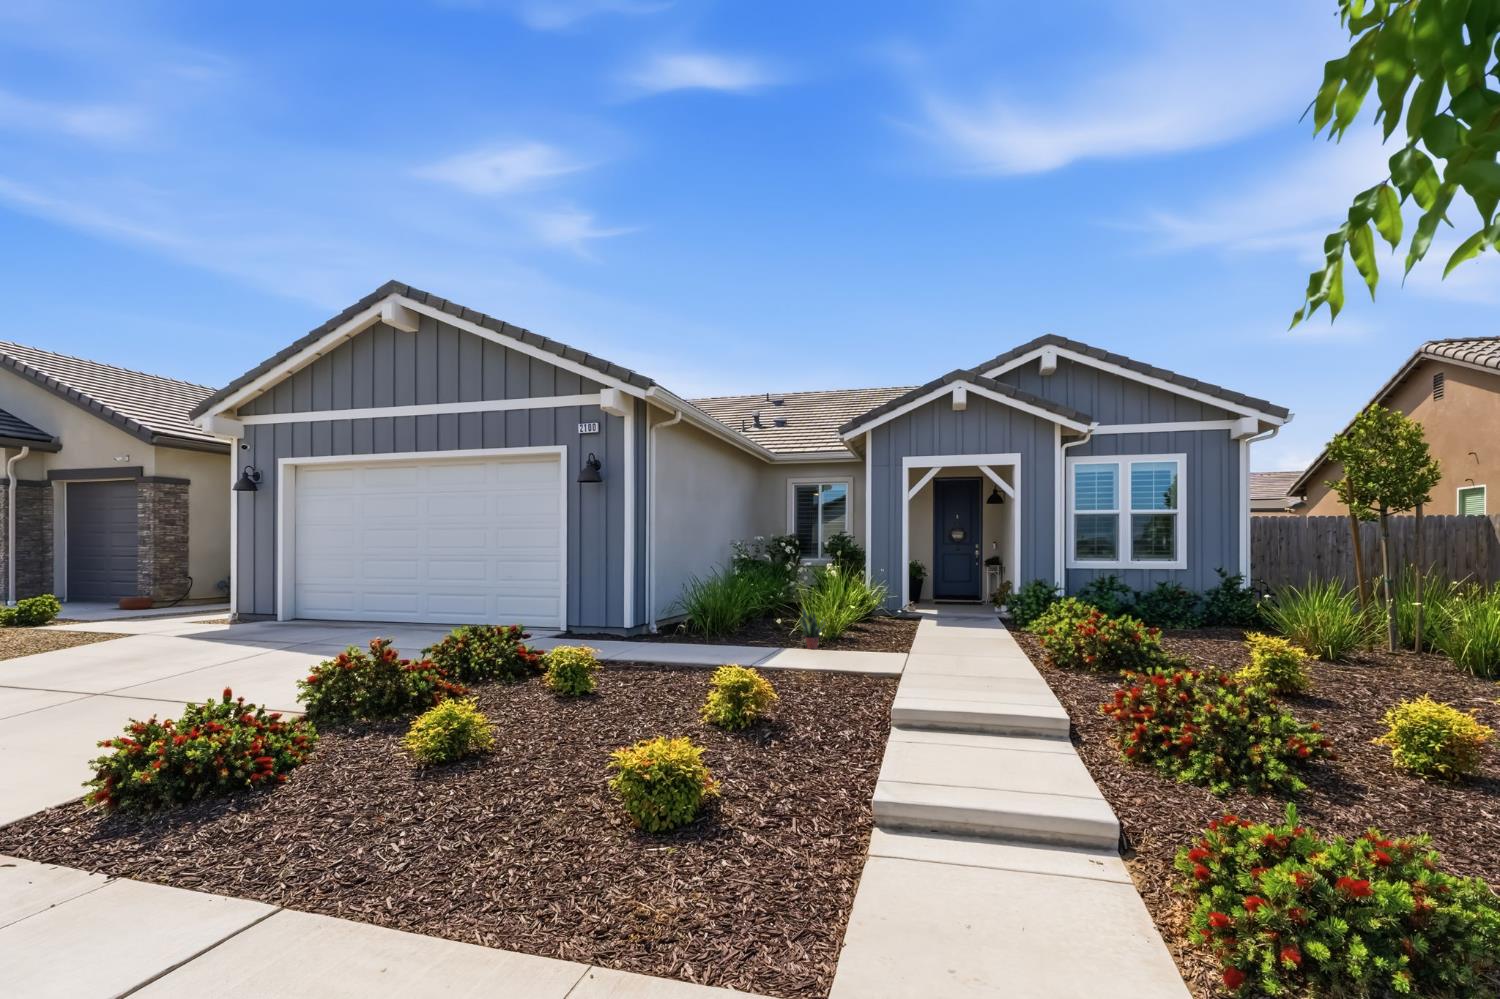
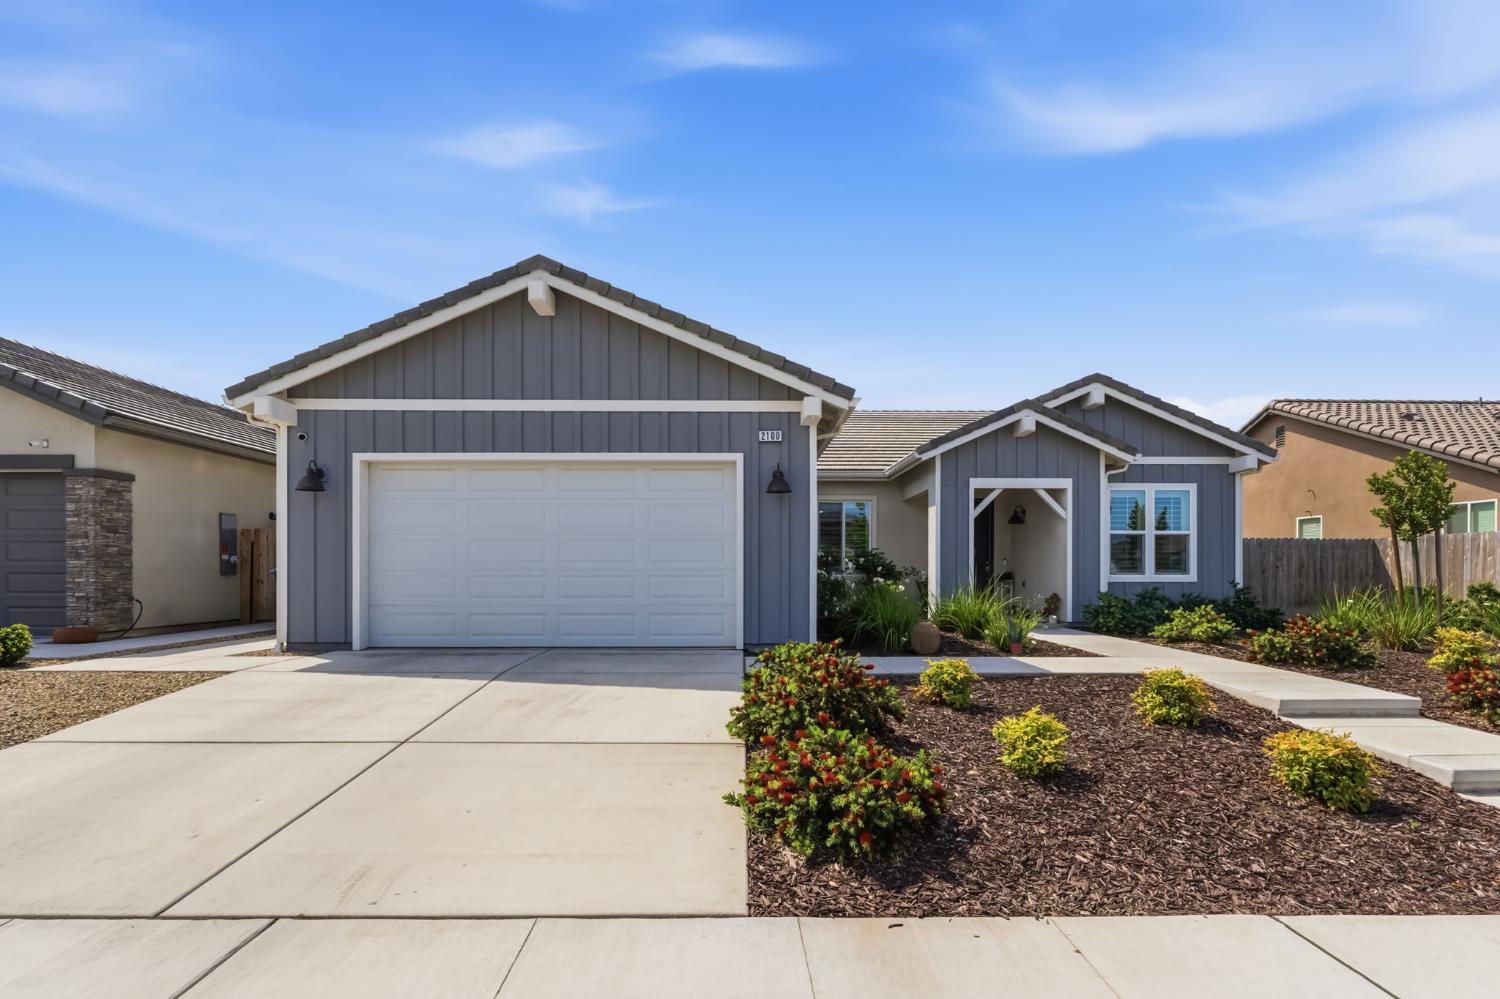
woven basket: none [707,612,736,645] -> present [911,622,940,654]

